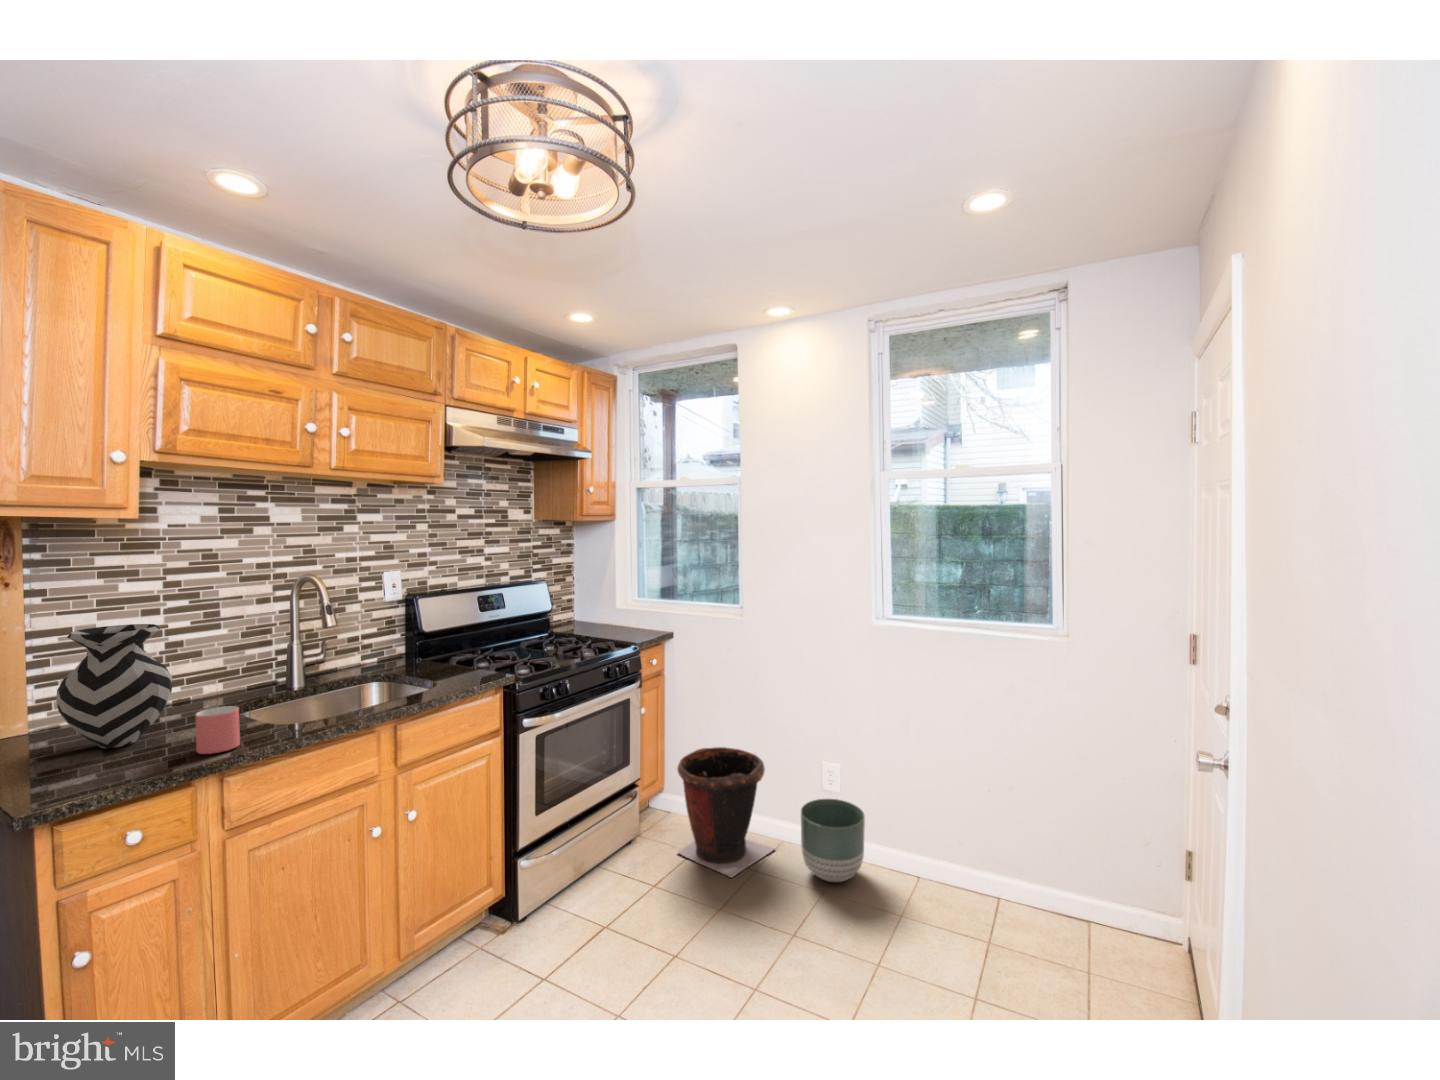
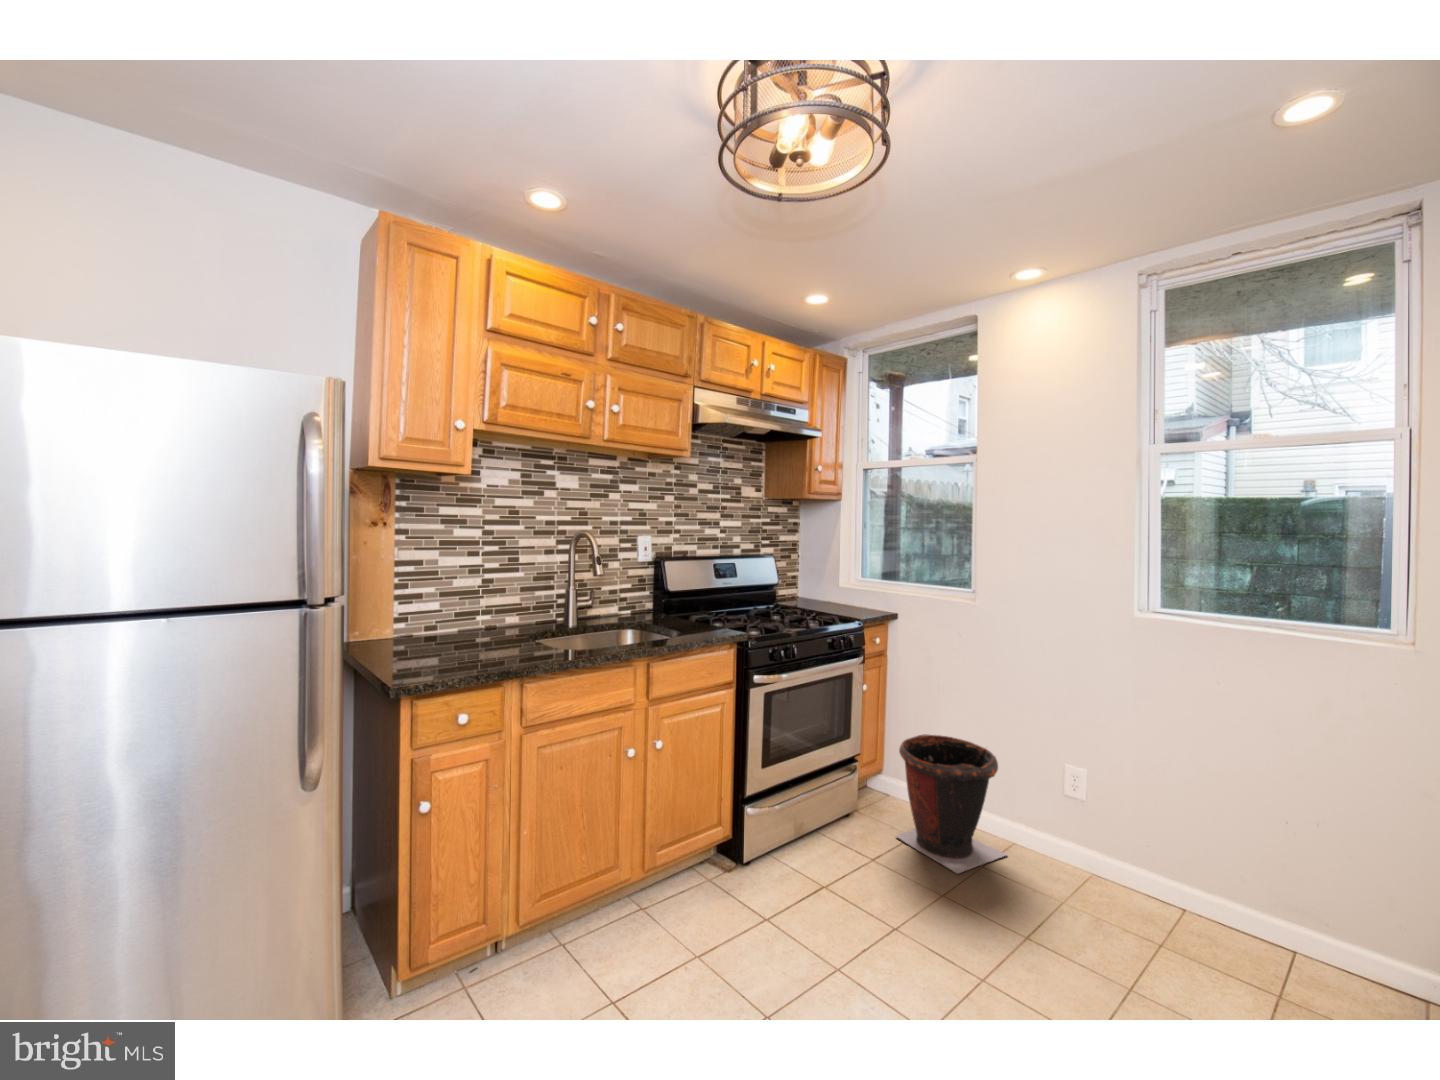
vase: present [56,624,172,748] -> none [416,558,488,652]
mug: present [195,706,240,754] -> none [503,628,532,664]
planter: present [801,799,865,882] -> none [1042,809,1128,907]

